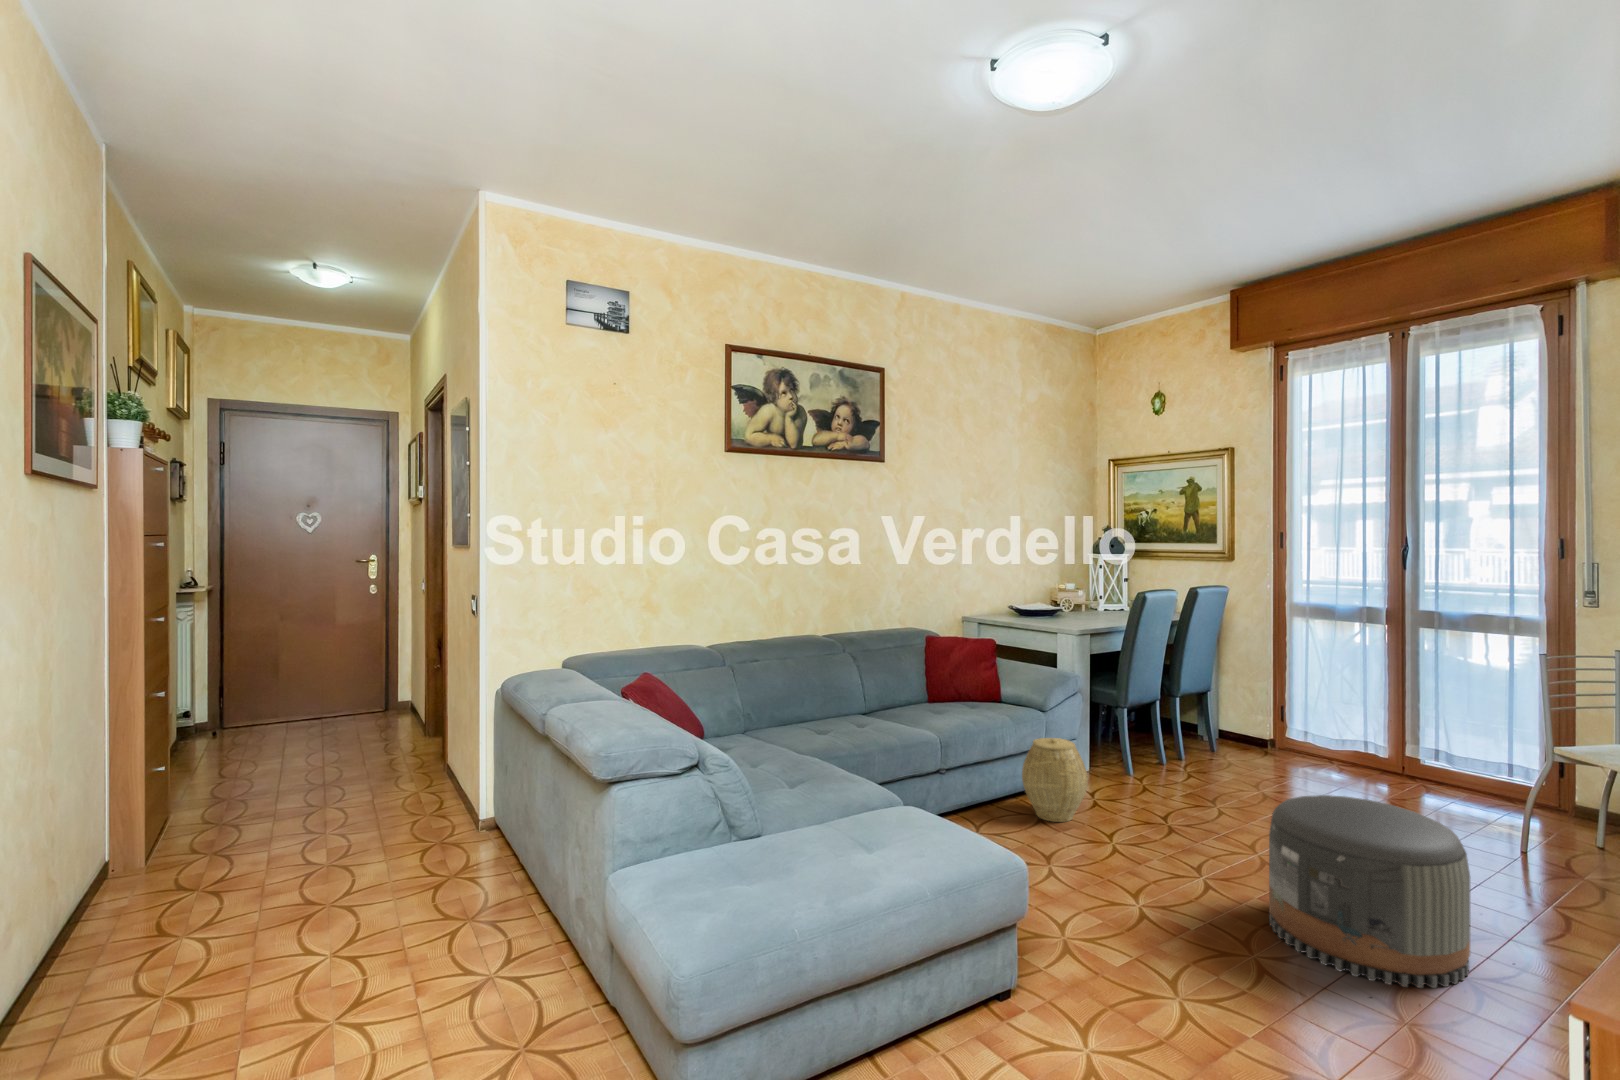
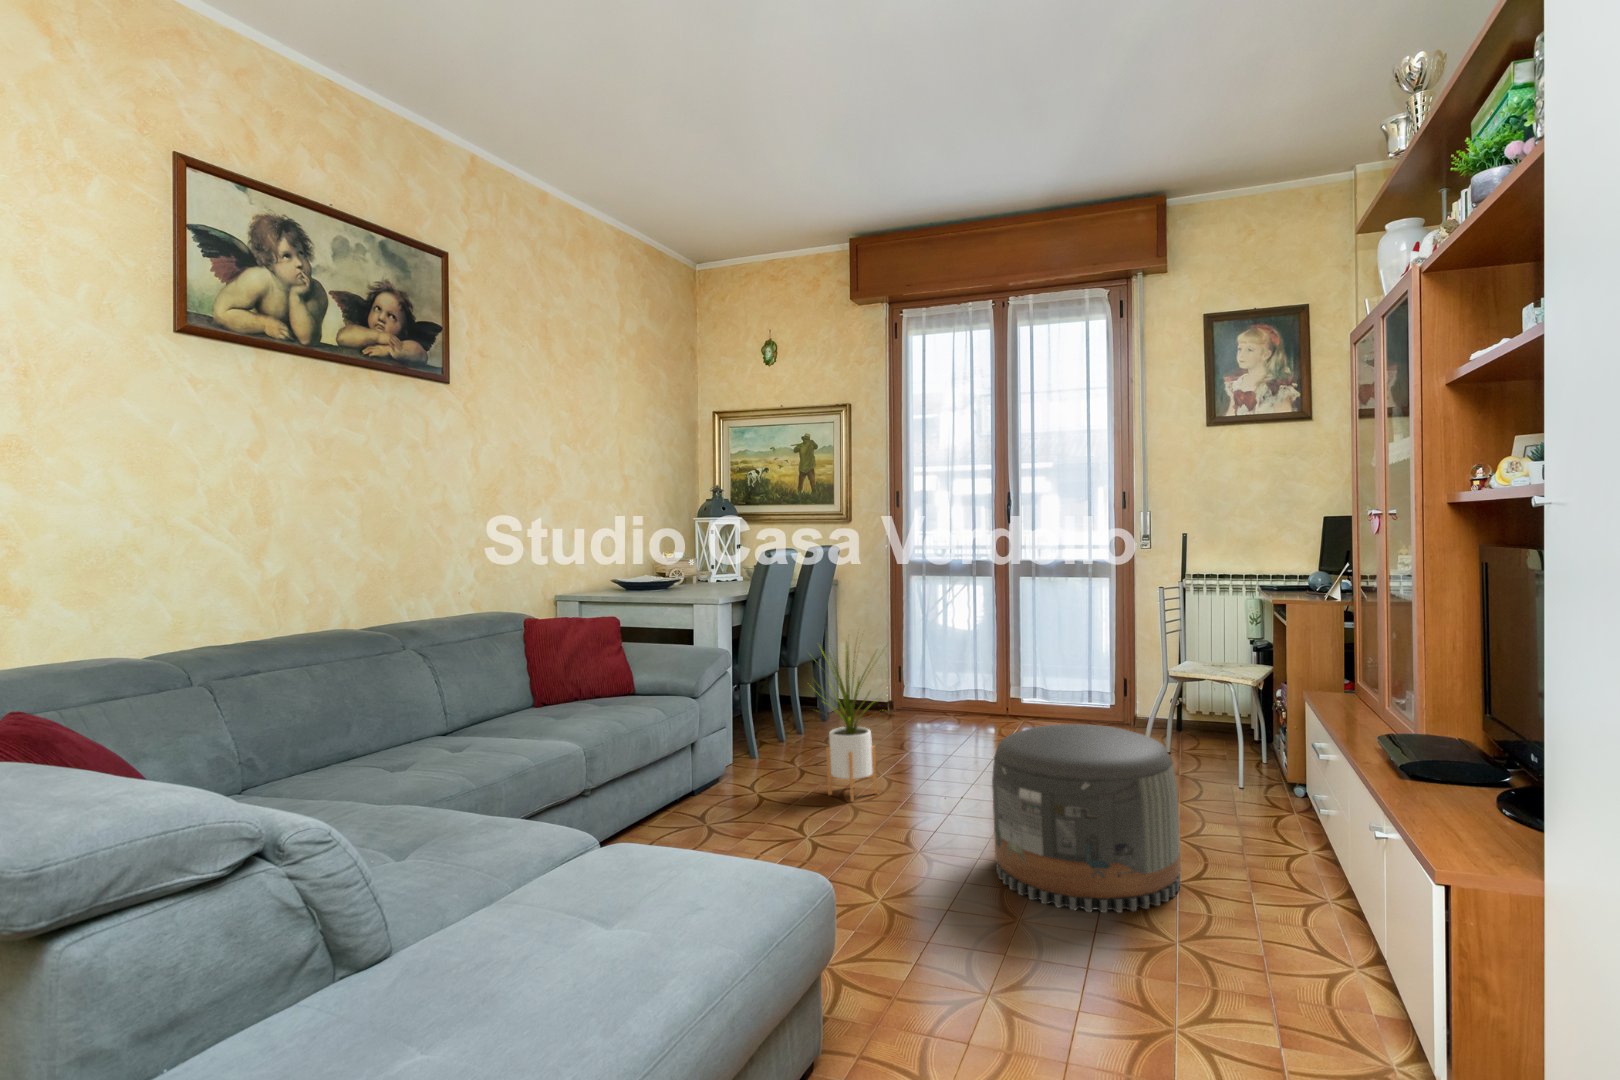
house plant: none [1138,671,1223,823] -> present [817,644,877,802]
woven basket: present [1022,738,1088,822] -> none [682,726,761,832]

